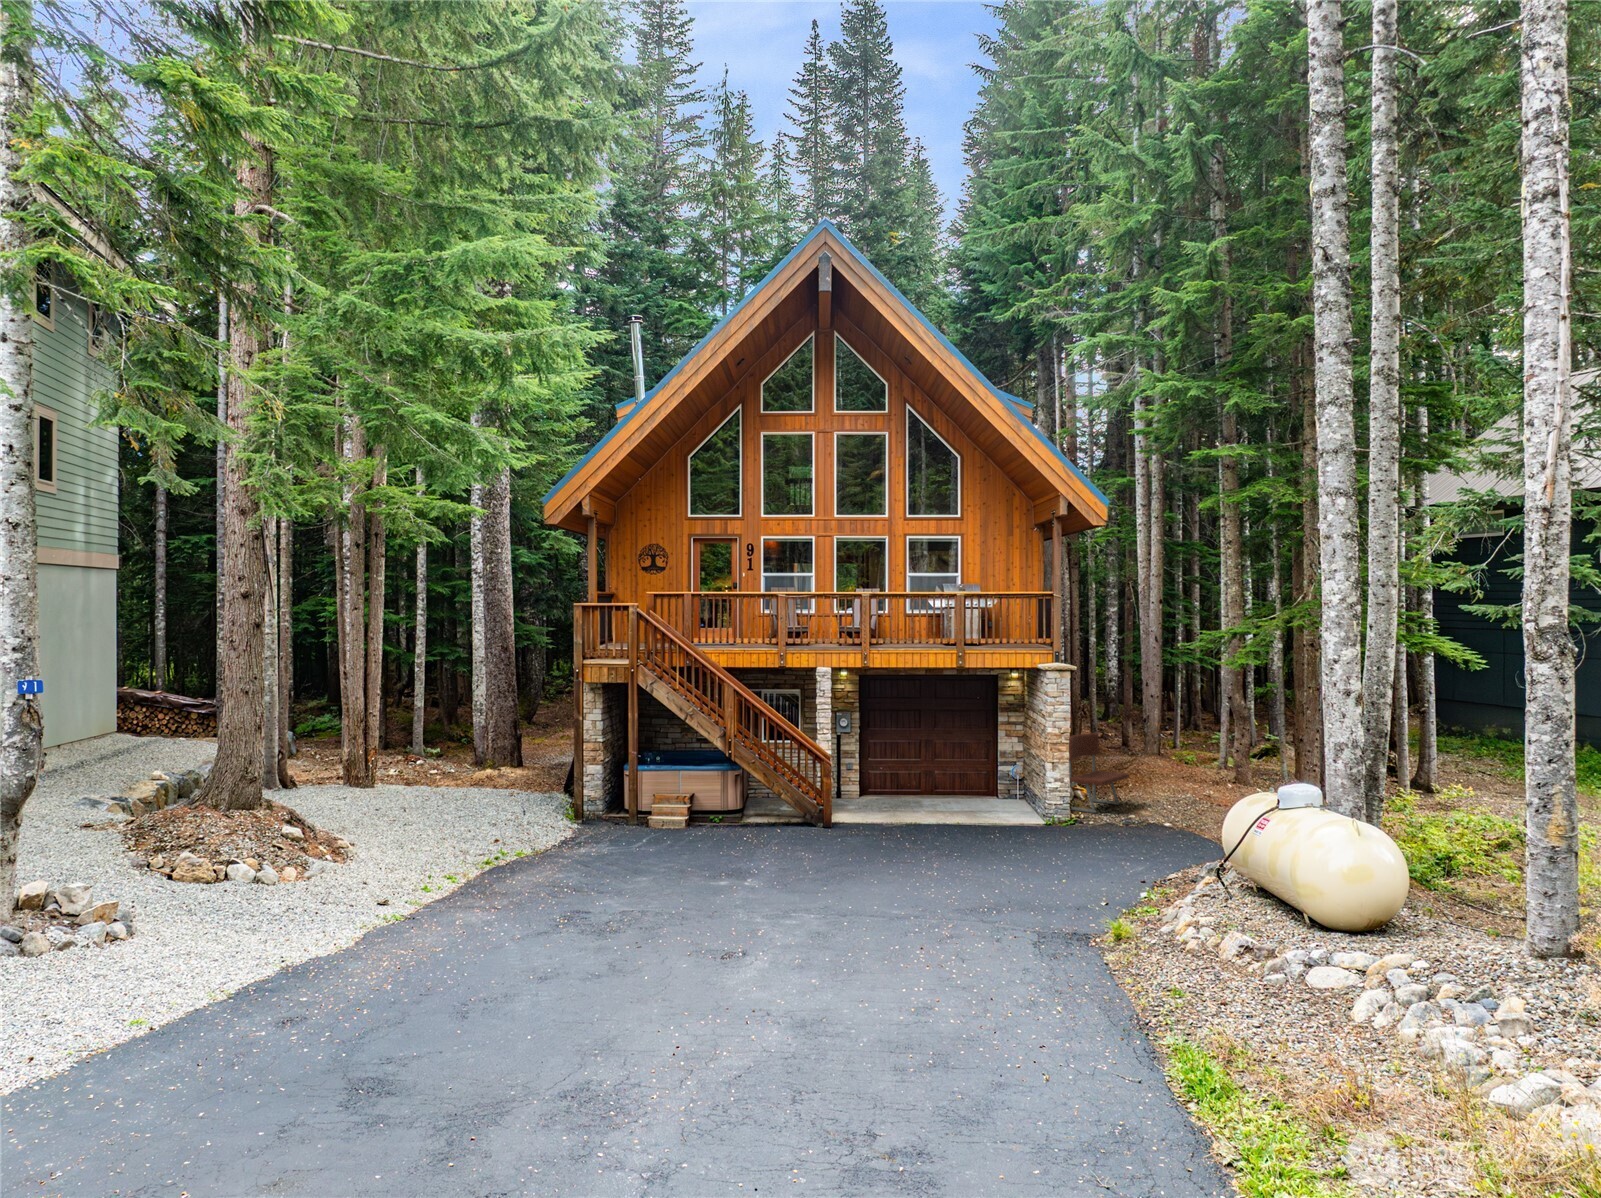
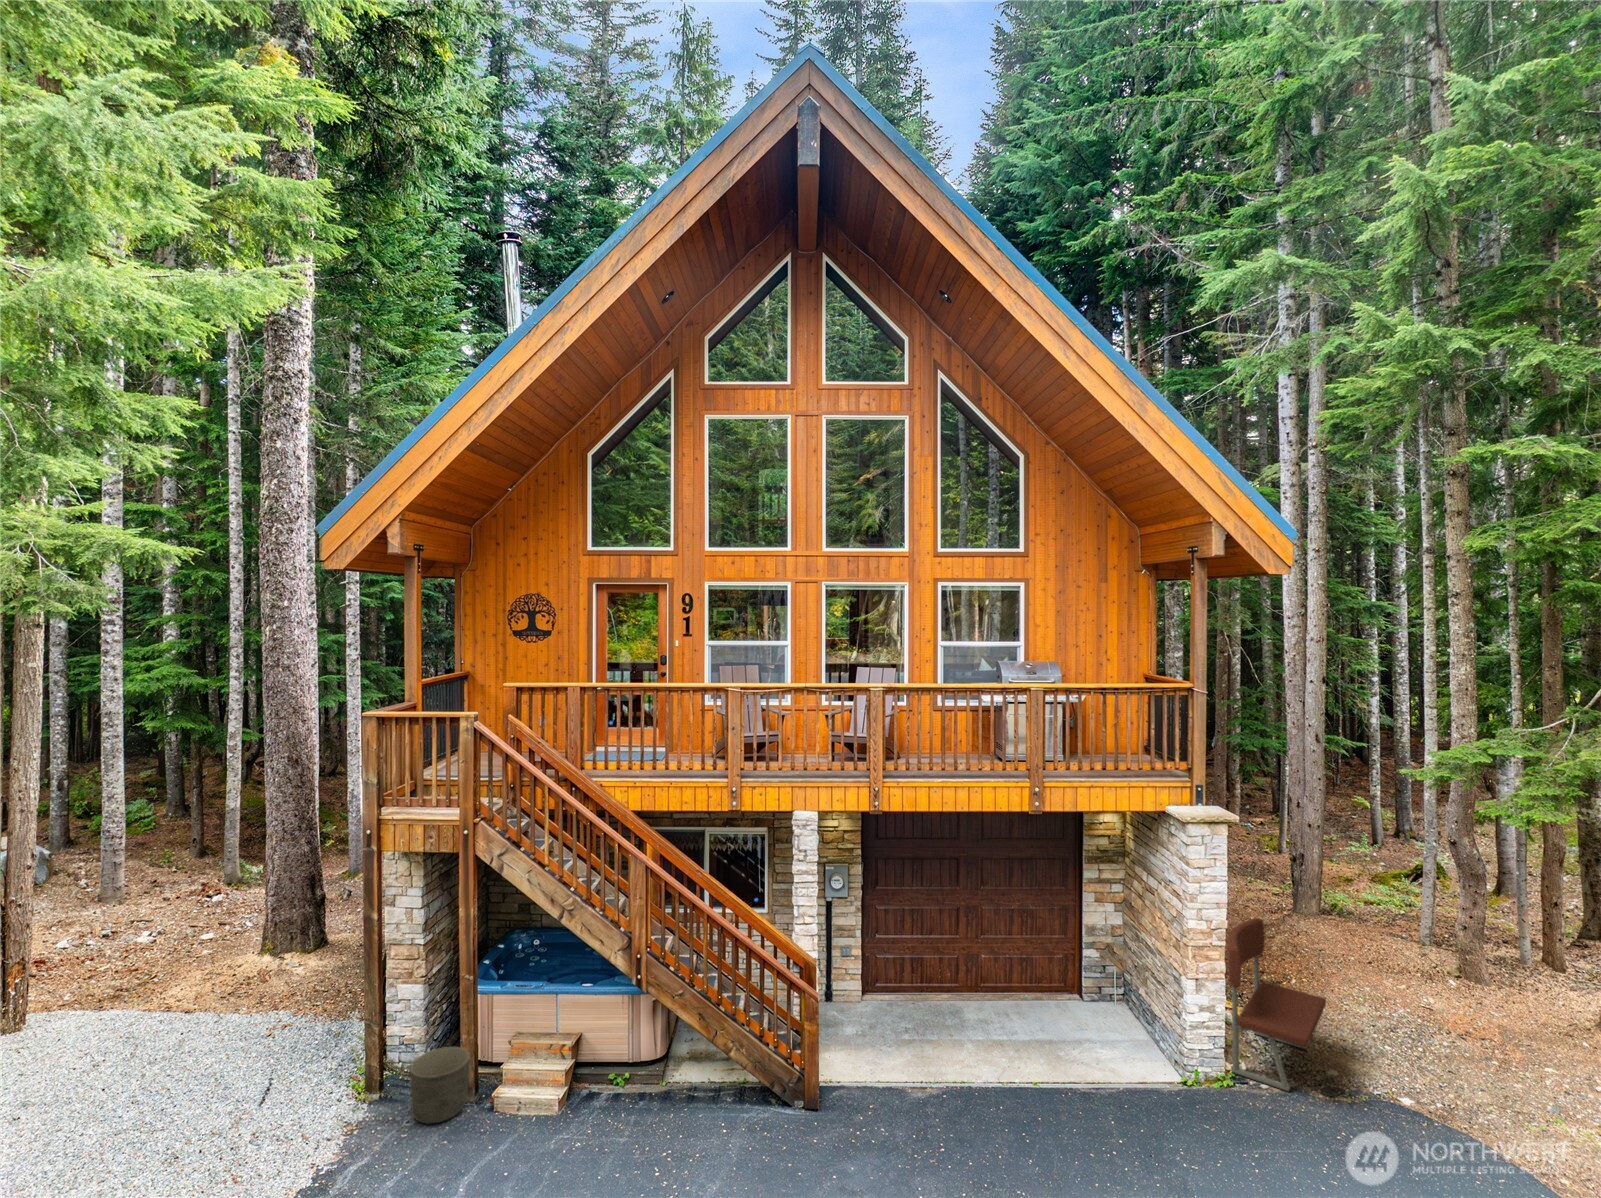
planter: none [610,787,640,819] -> present [410,1047,470,1124]

